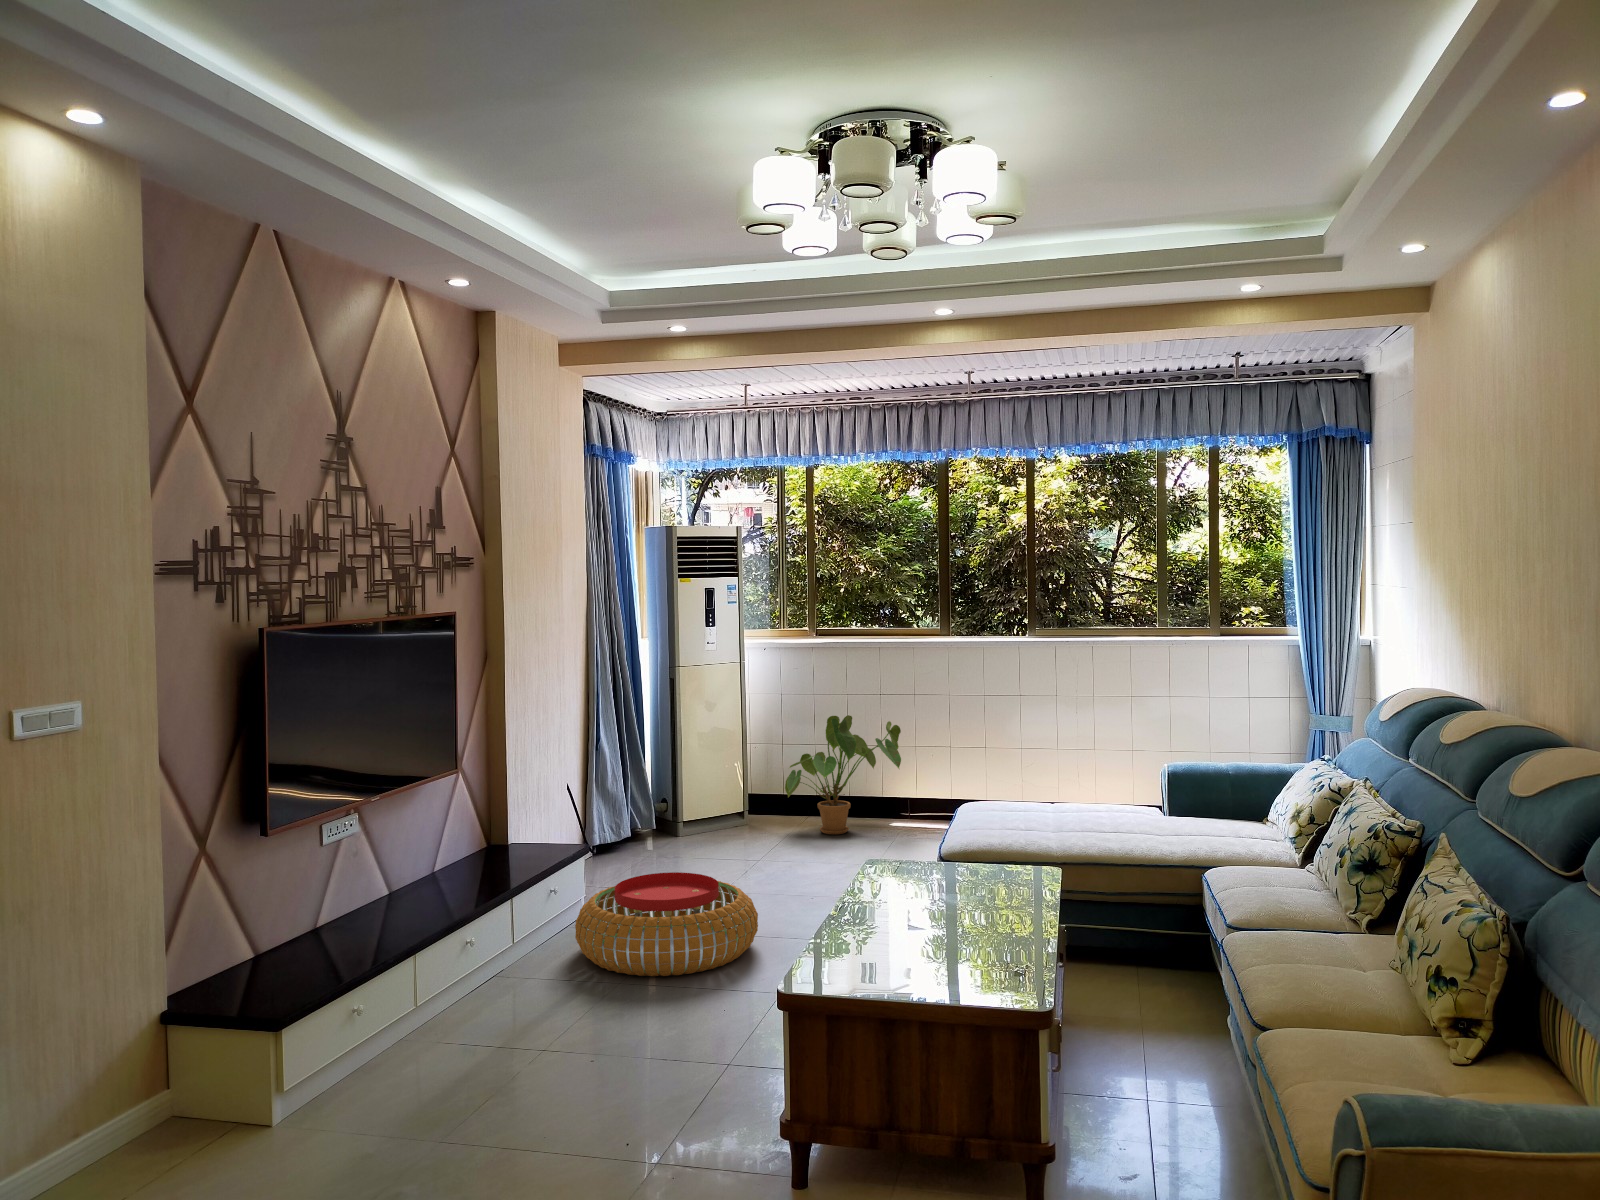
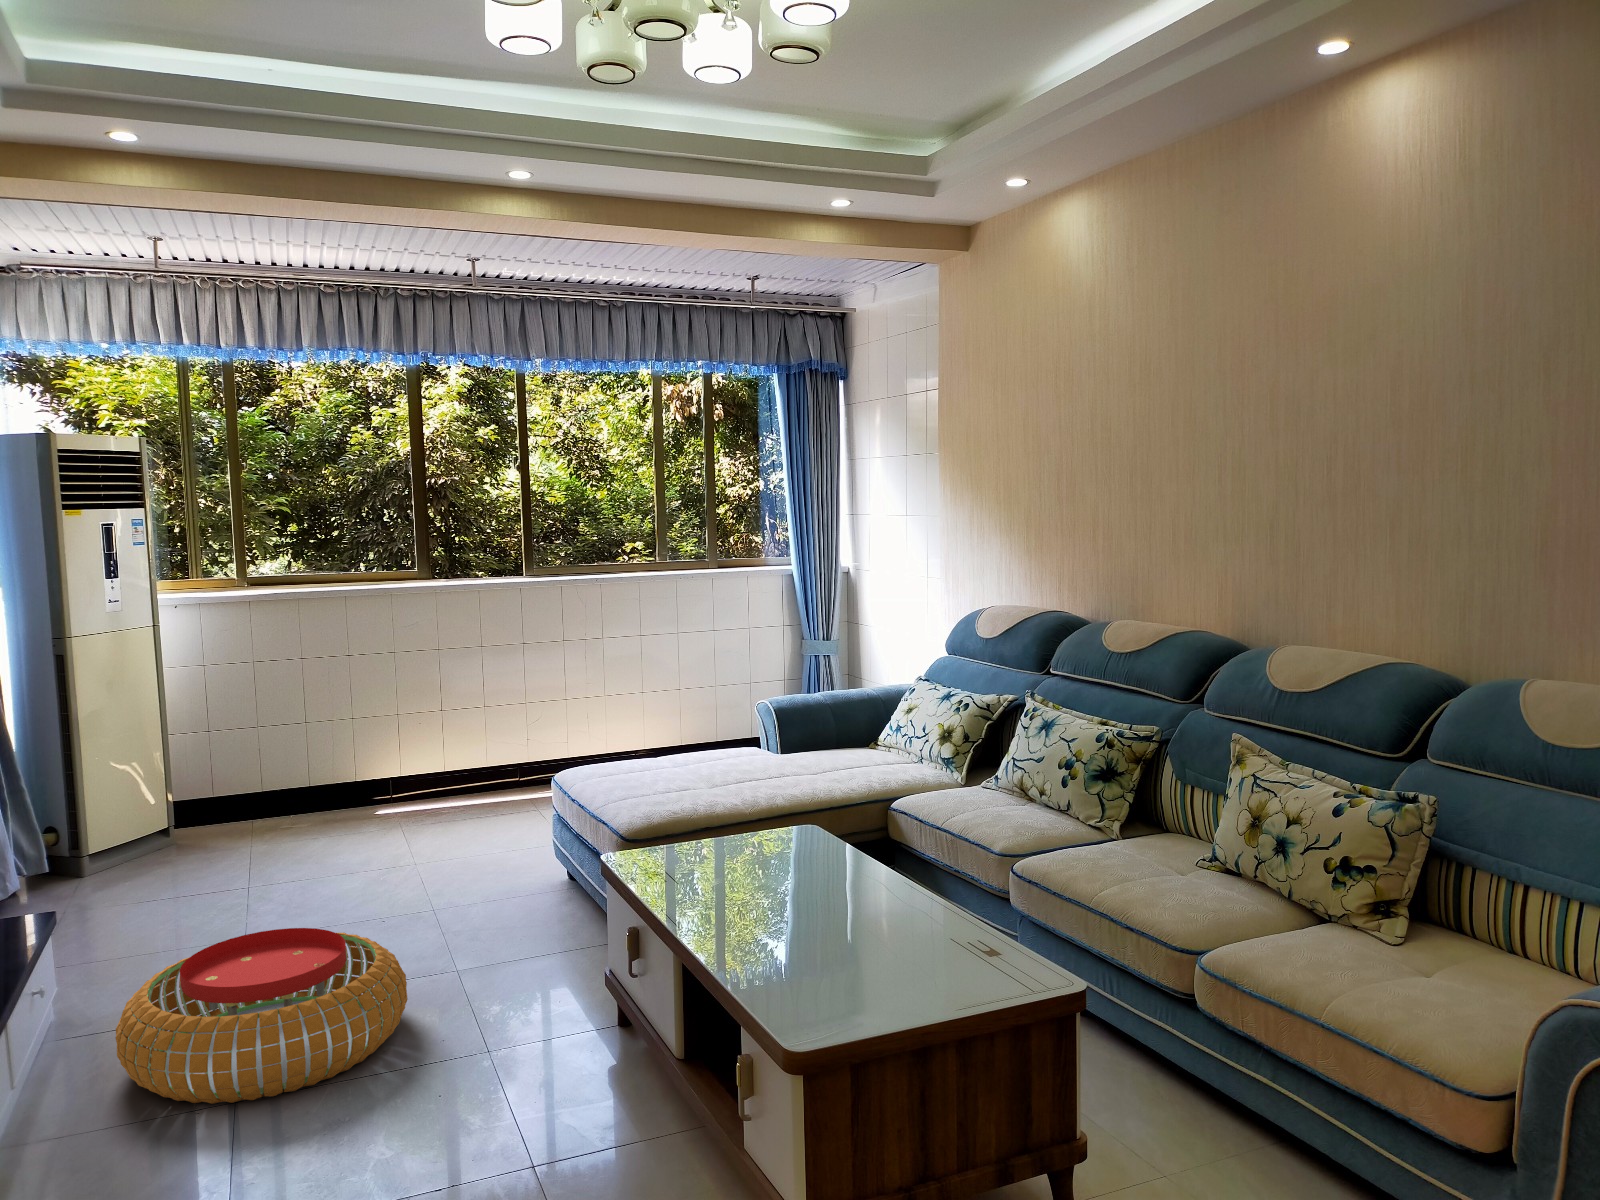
house plant: present [785,715,901,834] -> none [240,685,407,839]

